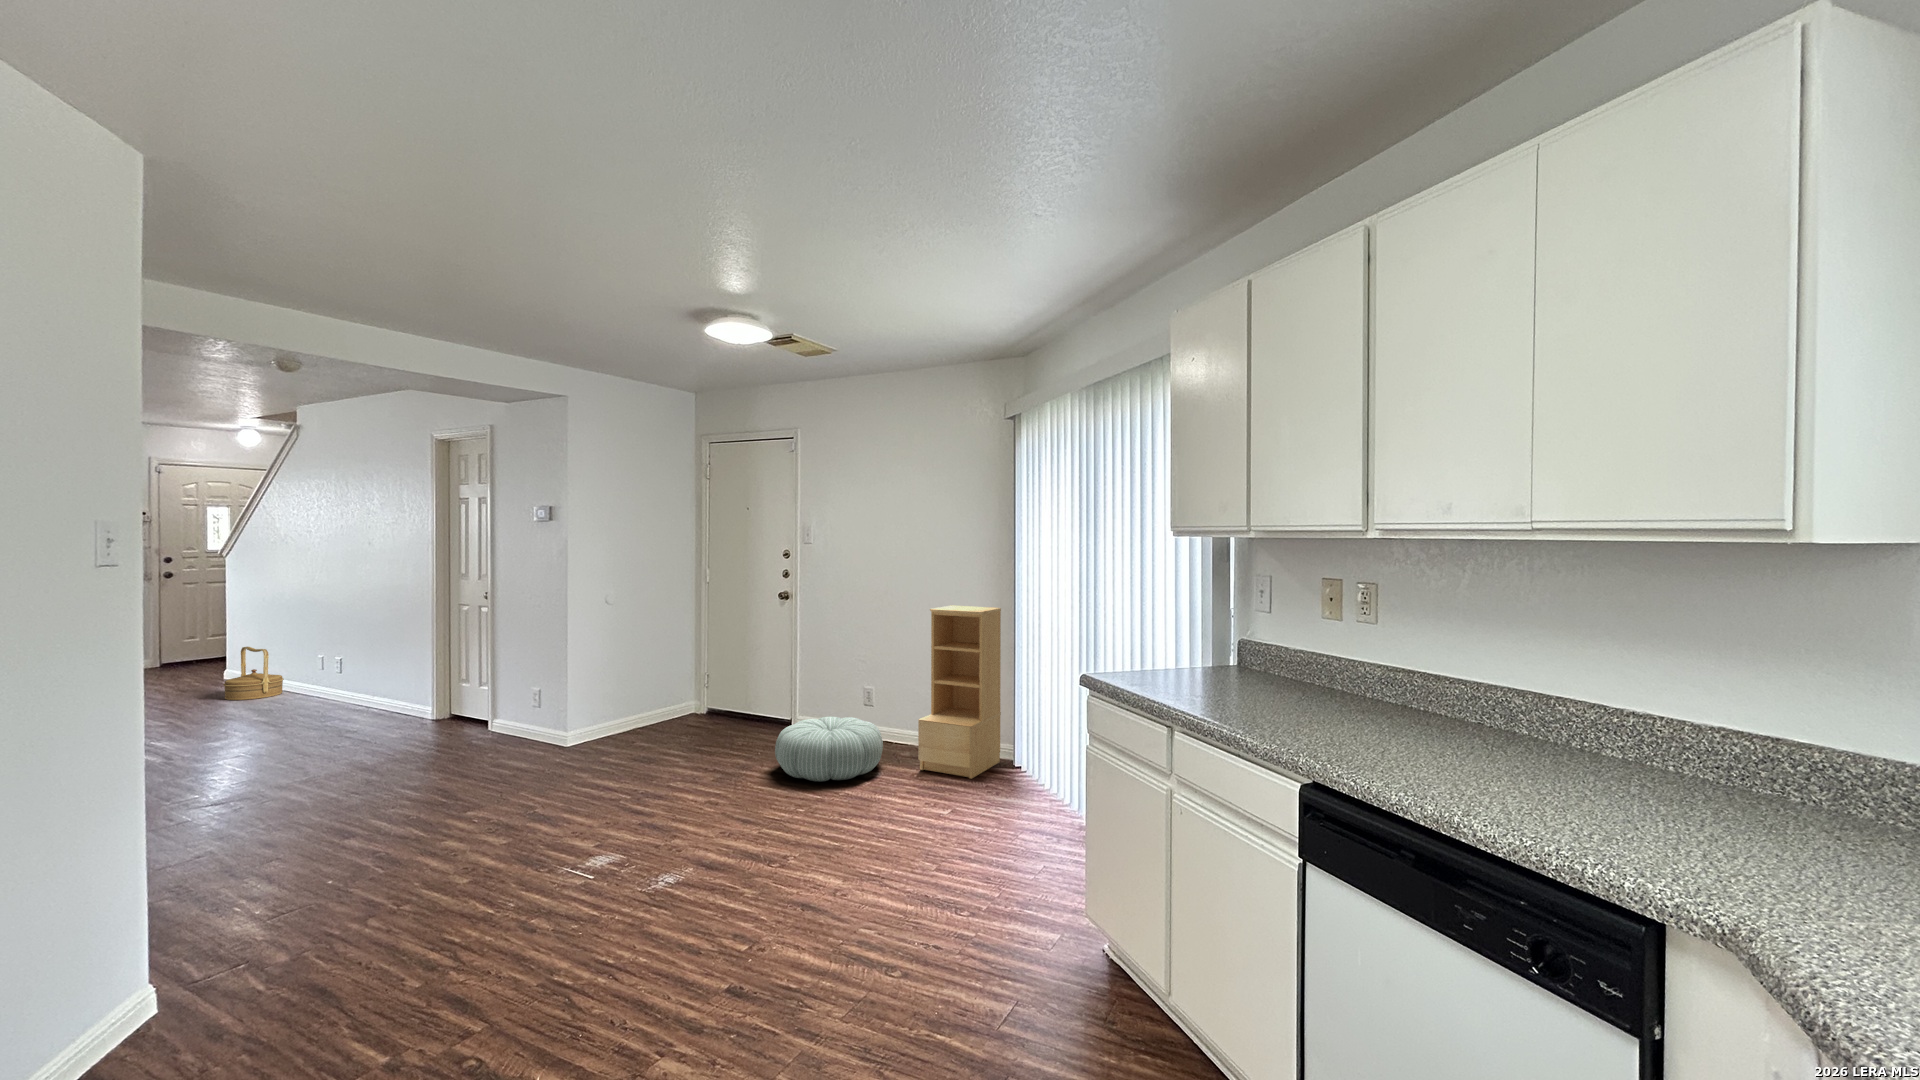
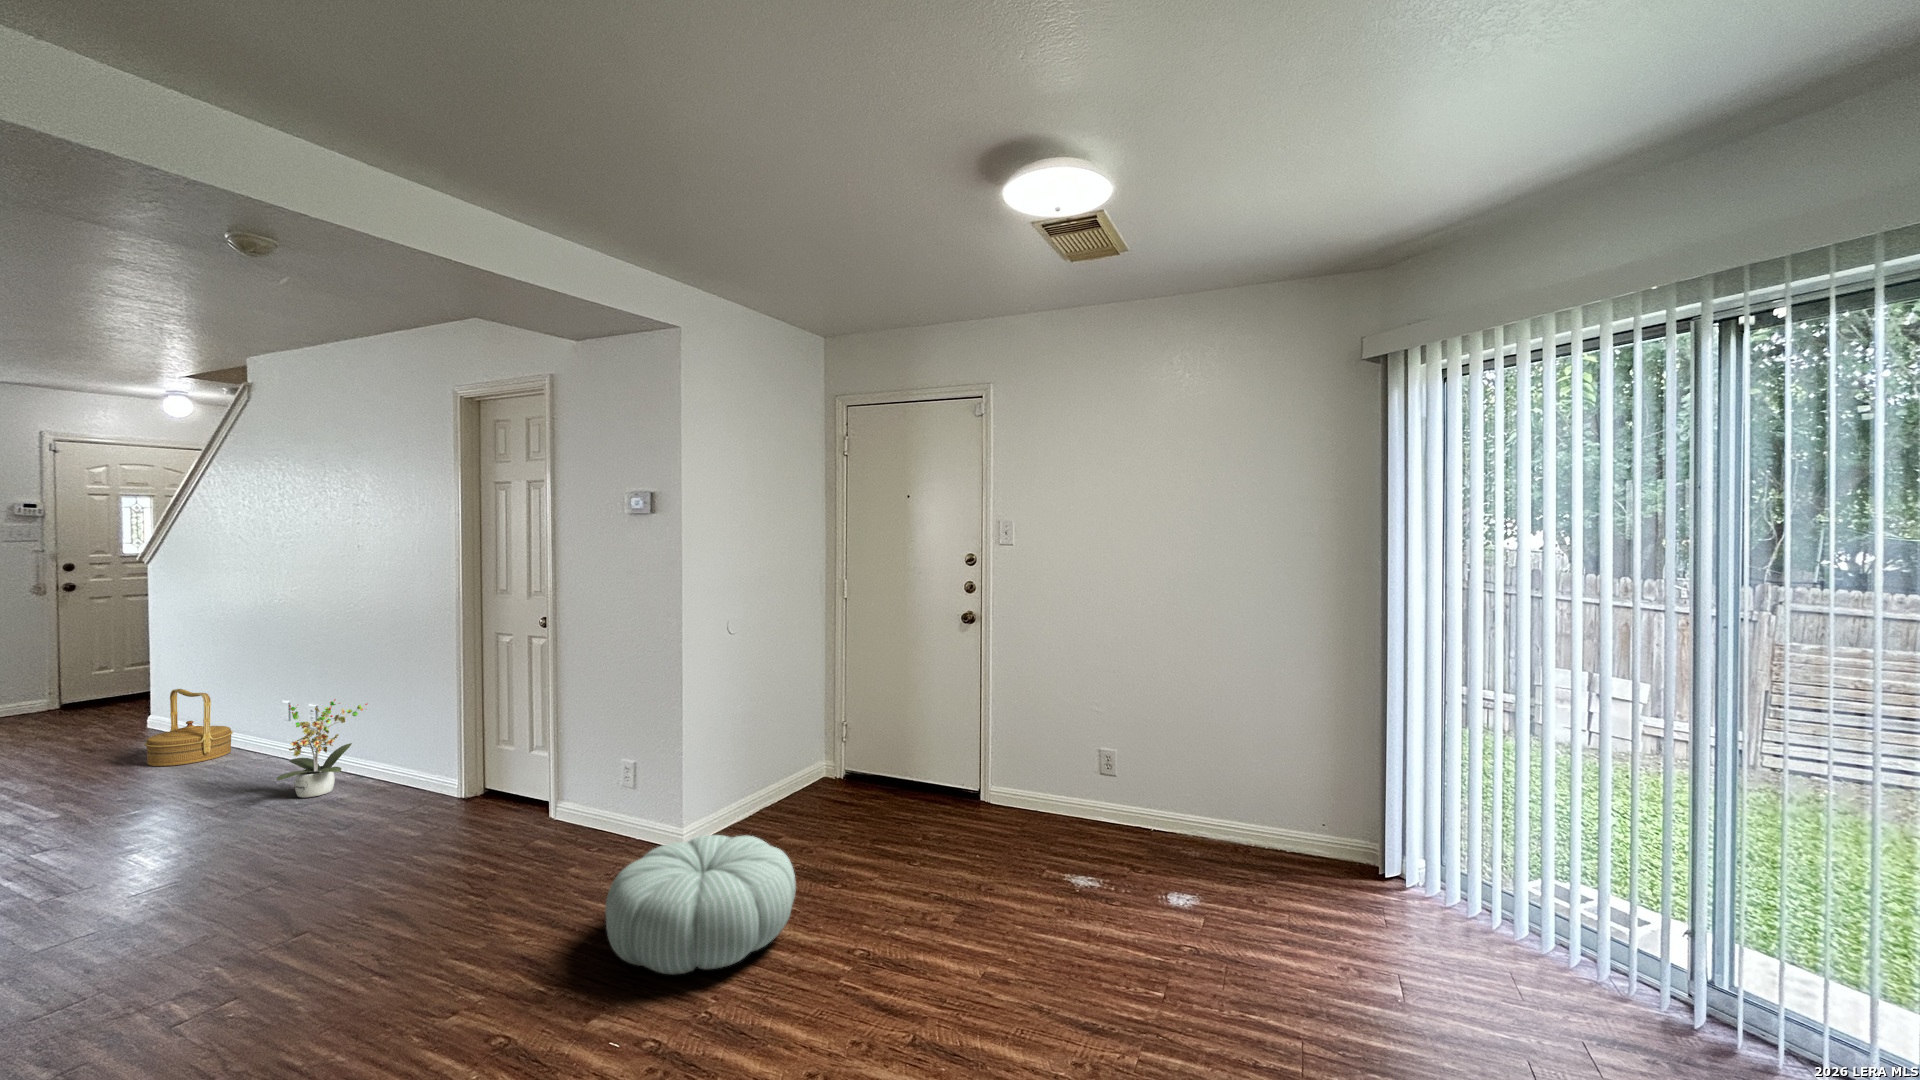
bookshelf: present [918,605,1001,779] -> none [1253,635,1353,906]
potted plant: none [310,651,374,717] -> present [277,699,368,797]
pouf: present [775,717,883,781] -> present [605,835,796,974]

